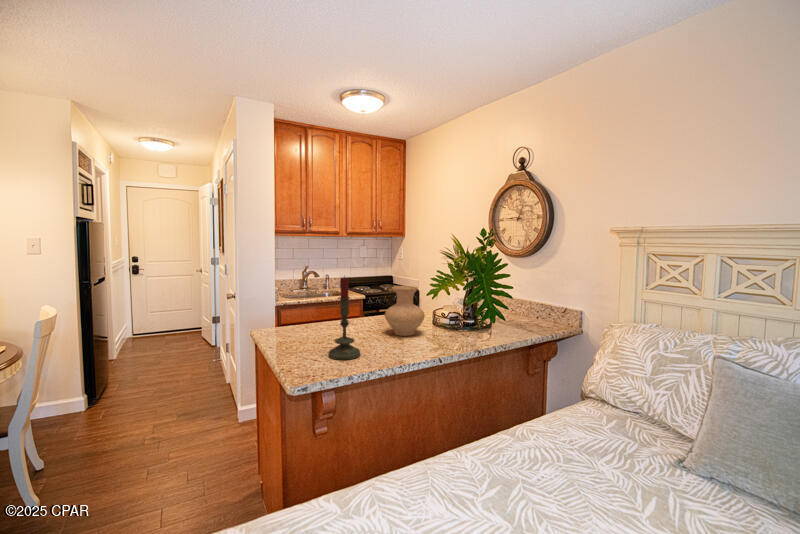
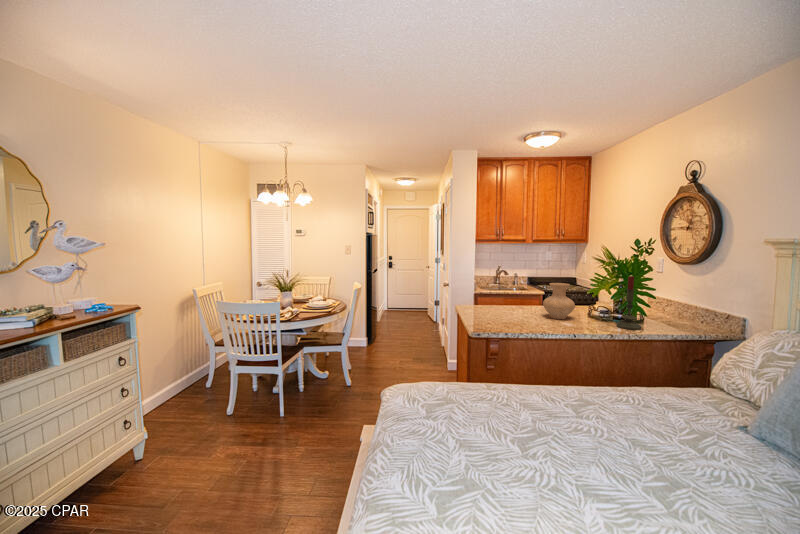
candle: present [329,276,360,360] -> present [616,276,641,330]

